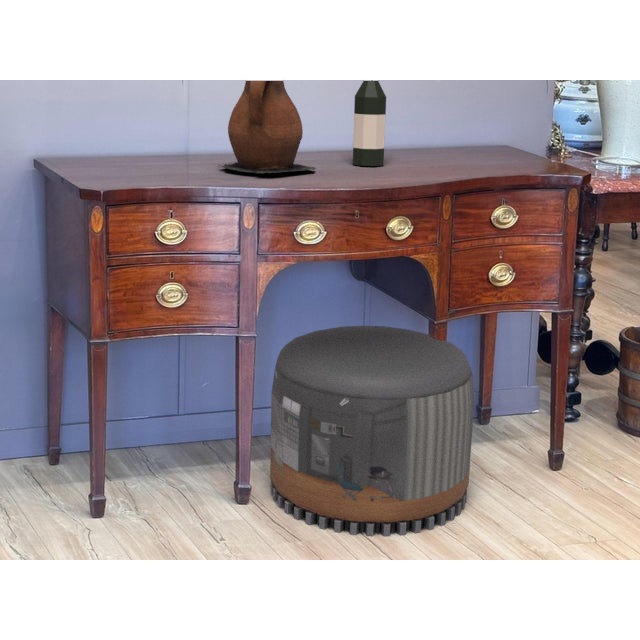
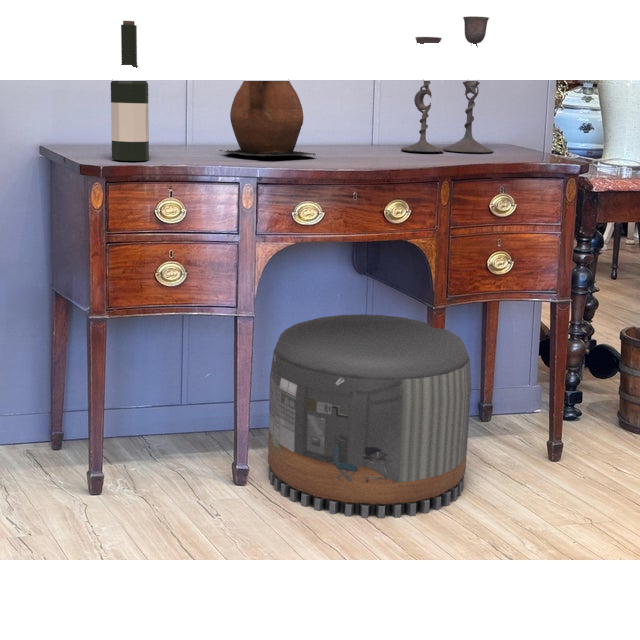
candlestick: none [400,21,493,161] -> present [401,16,494,153]
wine bottle: present [353,81,386,166] -> present [111,21,149,161]

